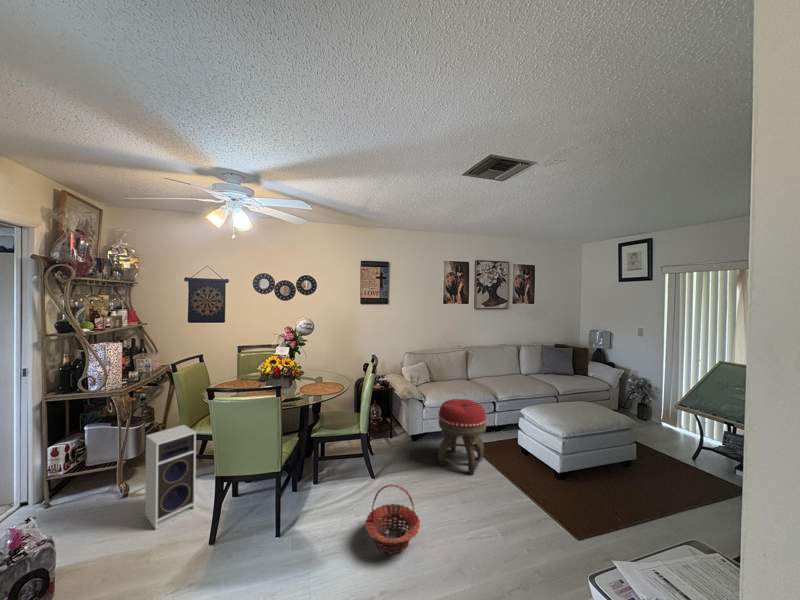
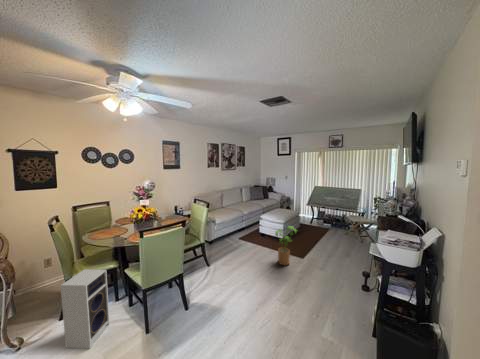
footstool: present [439,399,486,475] -> none [230,215,253,250]
house plant: none [501,446,560,544] -> present [275,226,297,265]
basket: present [365,484,420,554] -> none [230,258,257,290]

